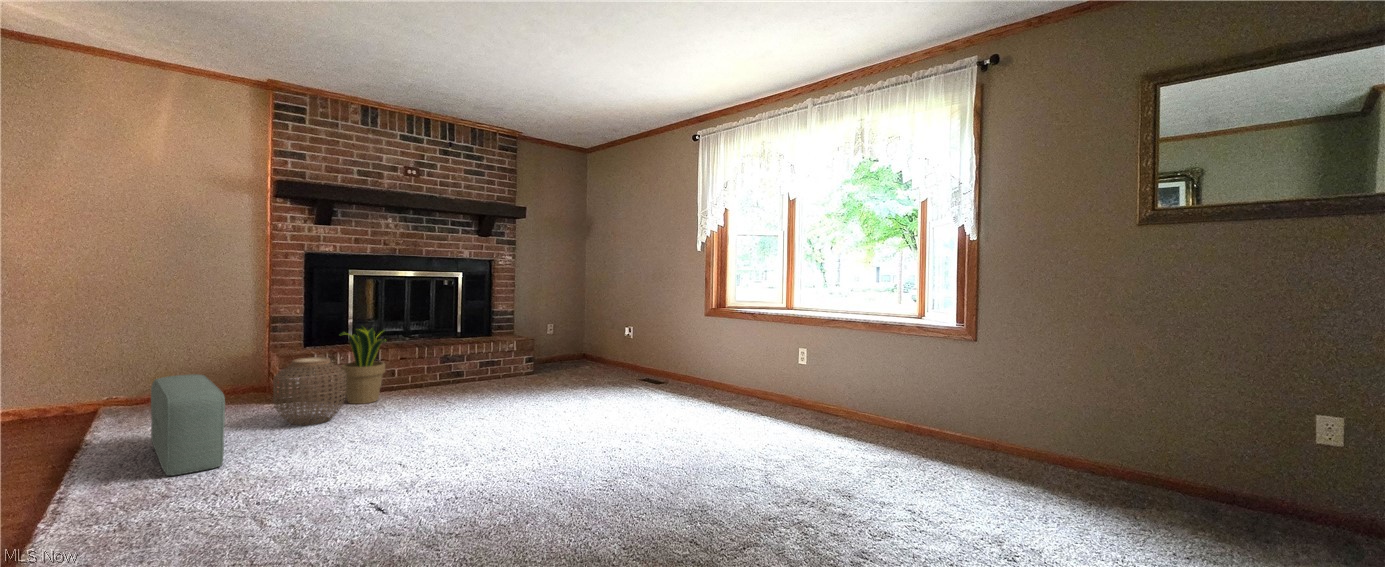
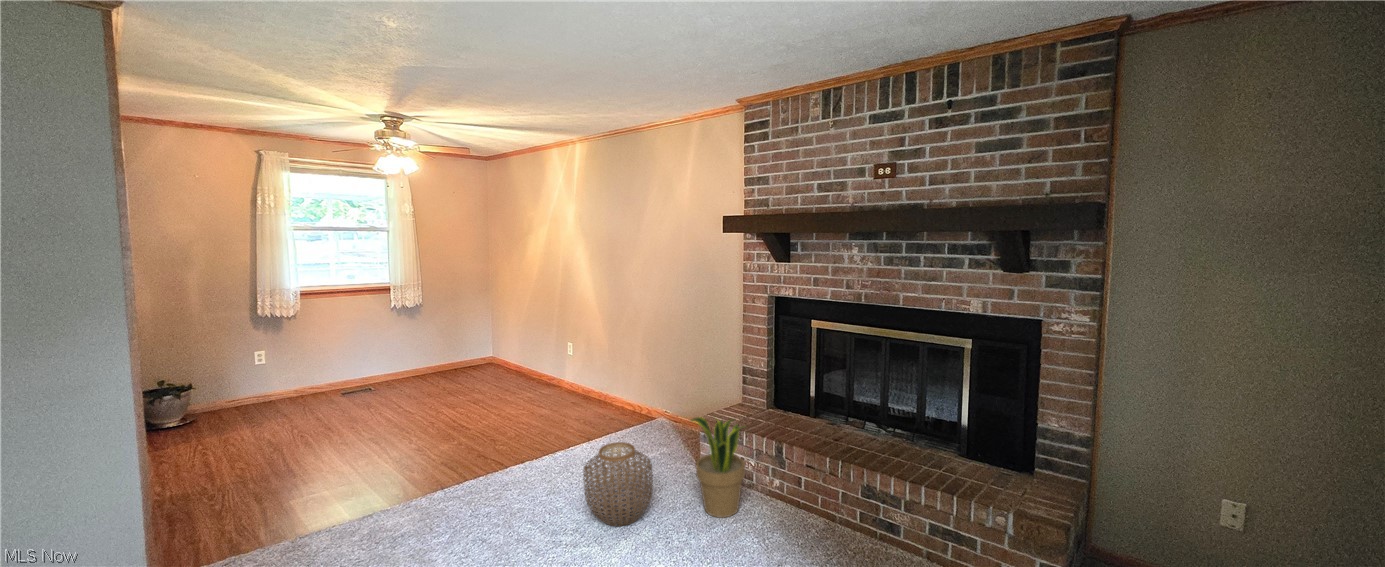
pouf: present [151,374,225,476] -> none [434,429,565,541]

